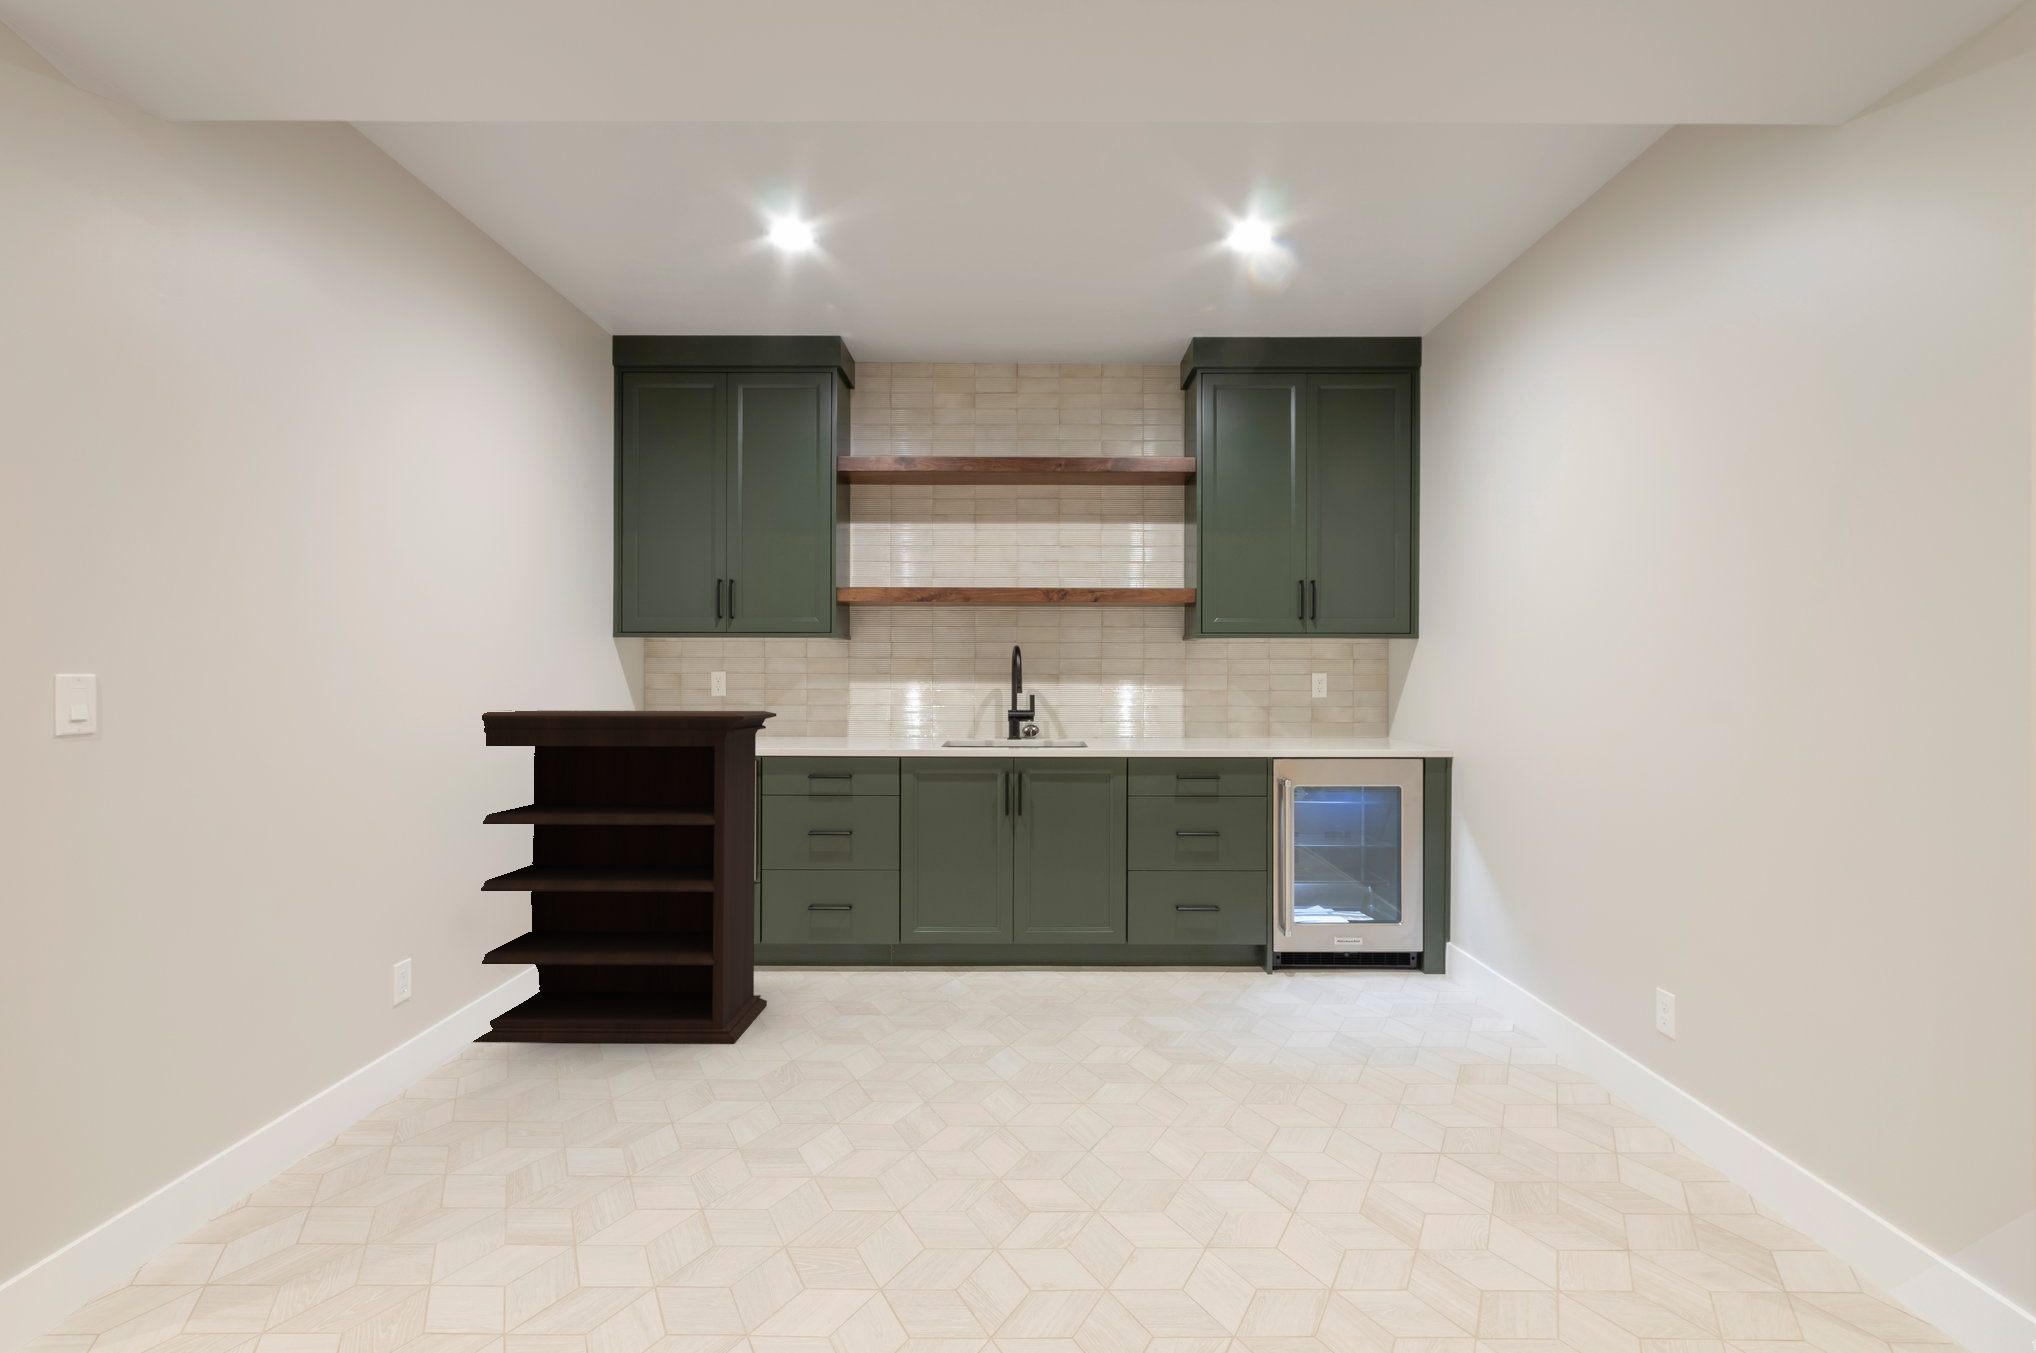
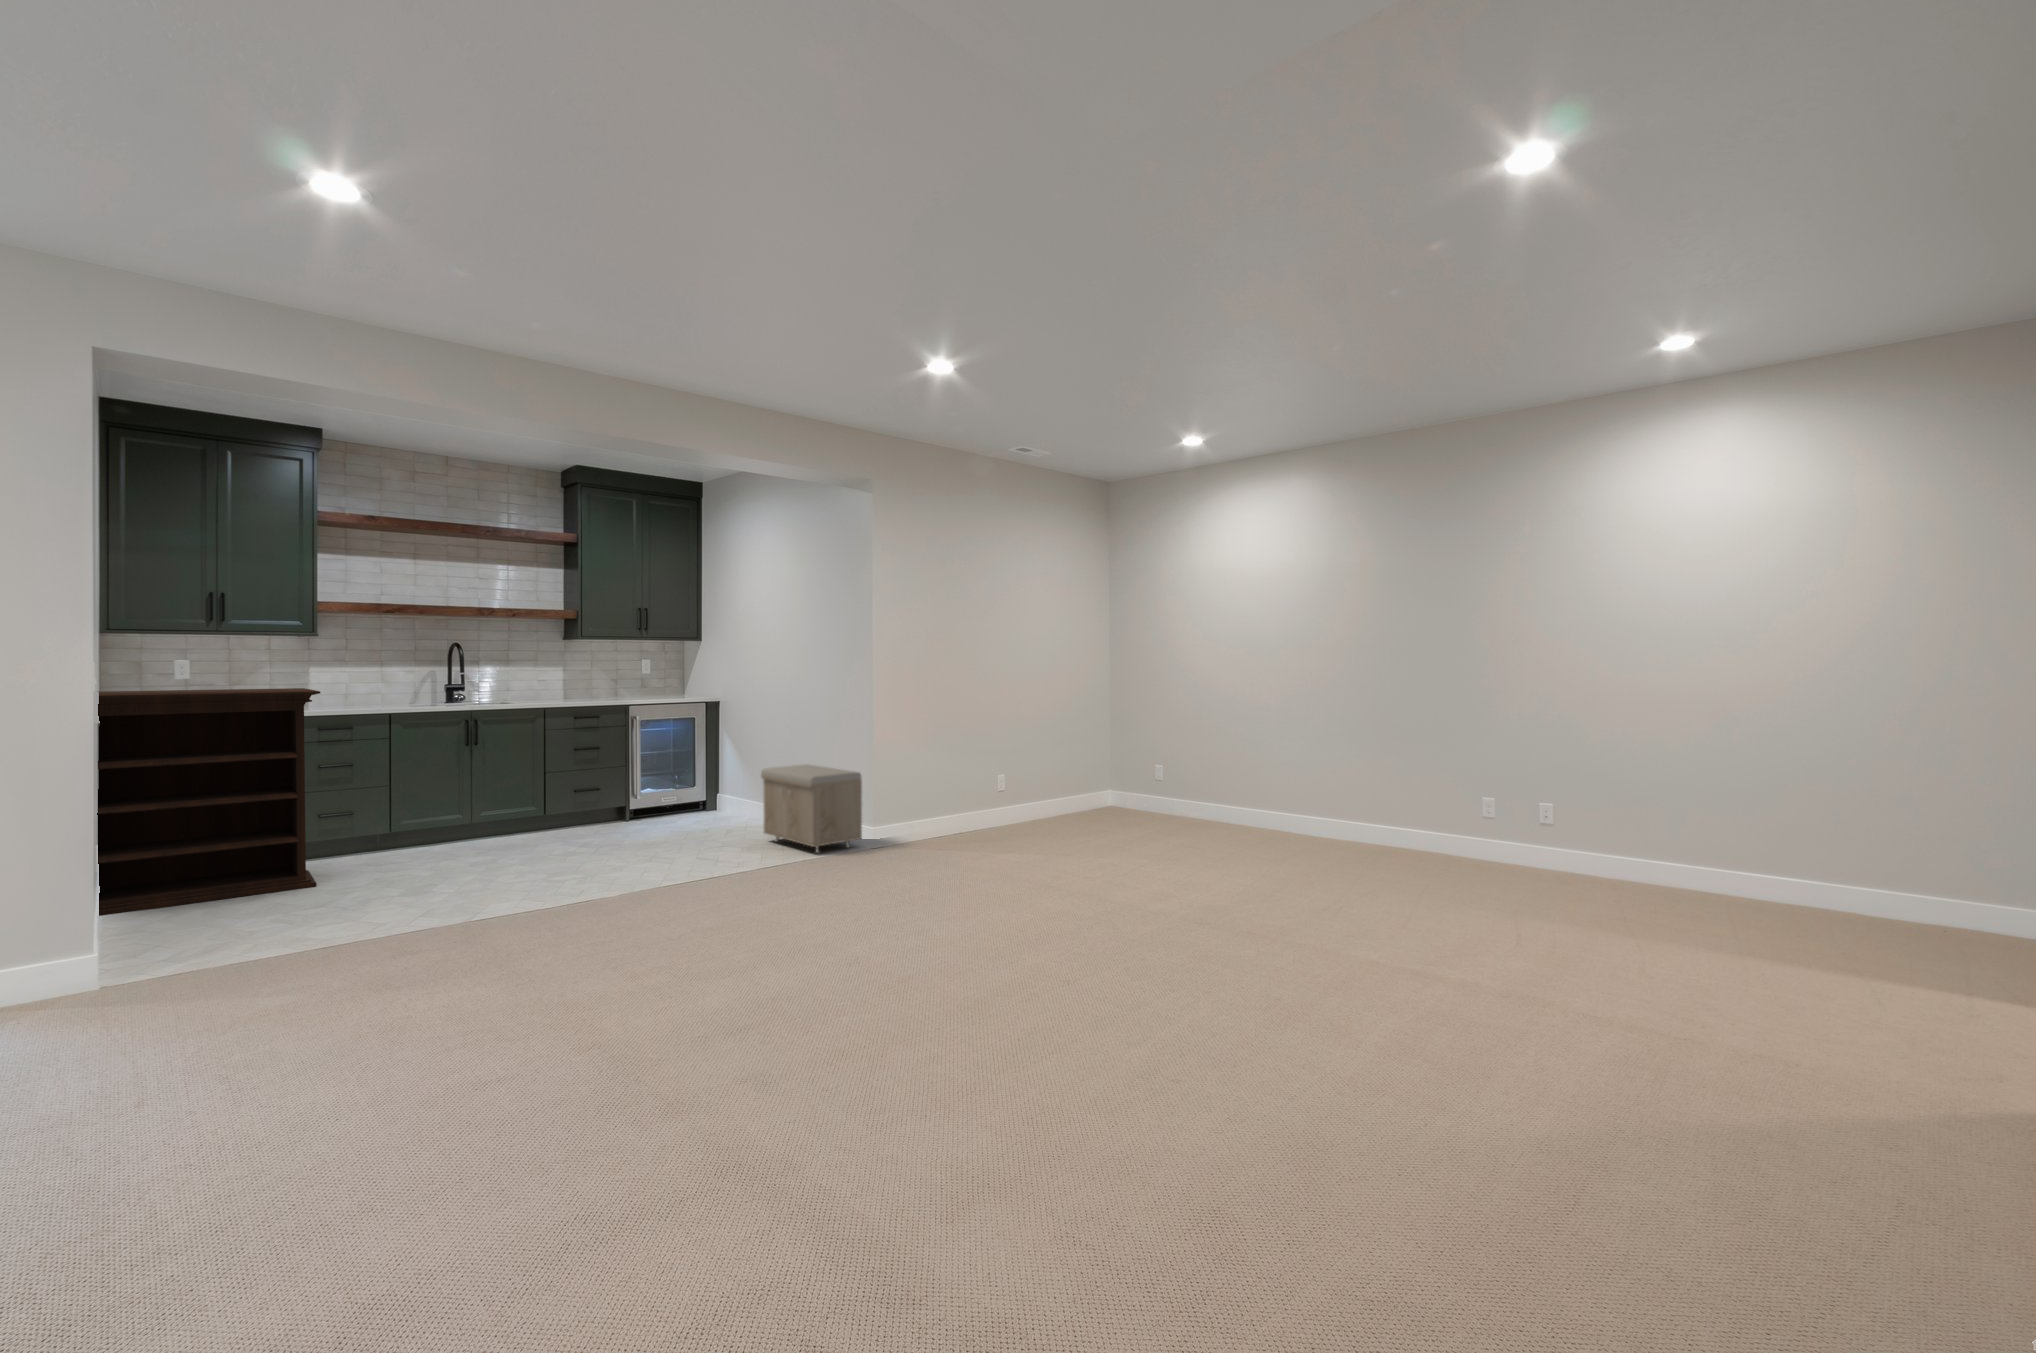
storage bench: none [1538,931,1879,1231] -> present [761,764,862,853]

